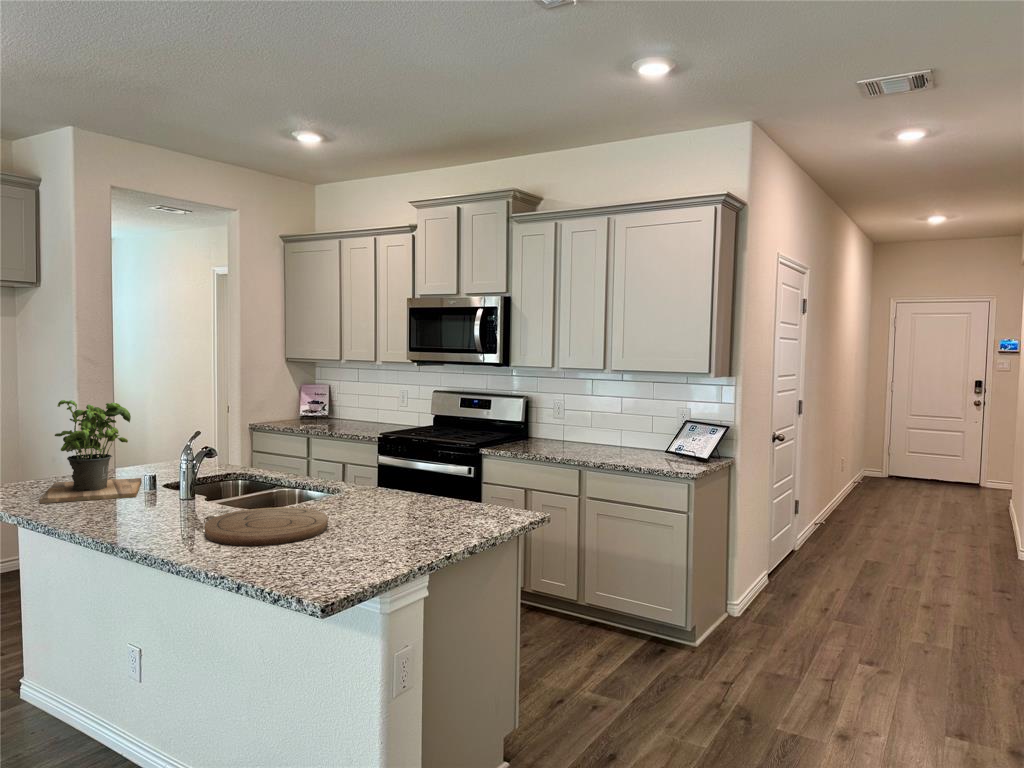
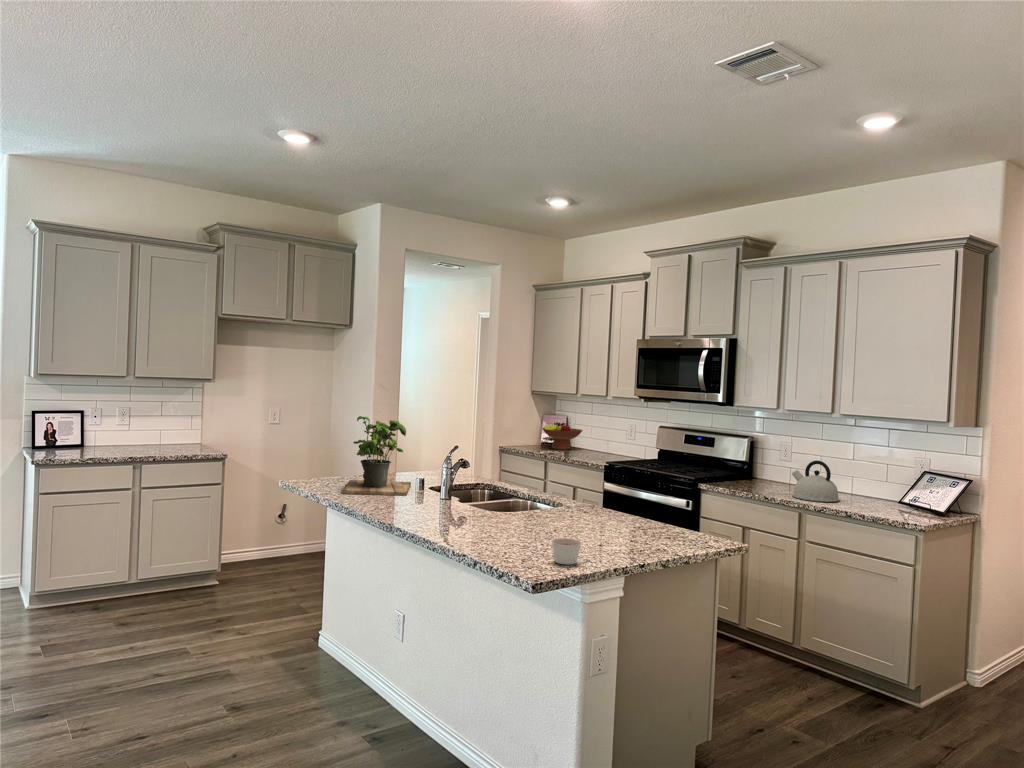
fruit bowl: none [301,392,347,422] -> present [542,422,583,450]
kettle: none [571,417,616,458] -> present [792,460,839,502]
cutting board: present [205,507,328,546] -> none [455,512,549,539]
candle: none [339,538,375,572] -> present [552,538,581,565]

